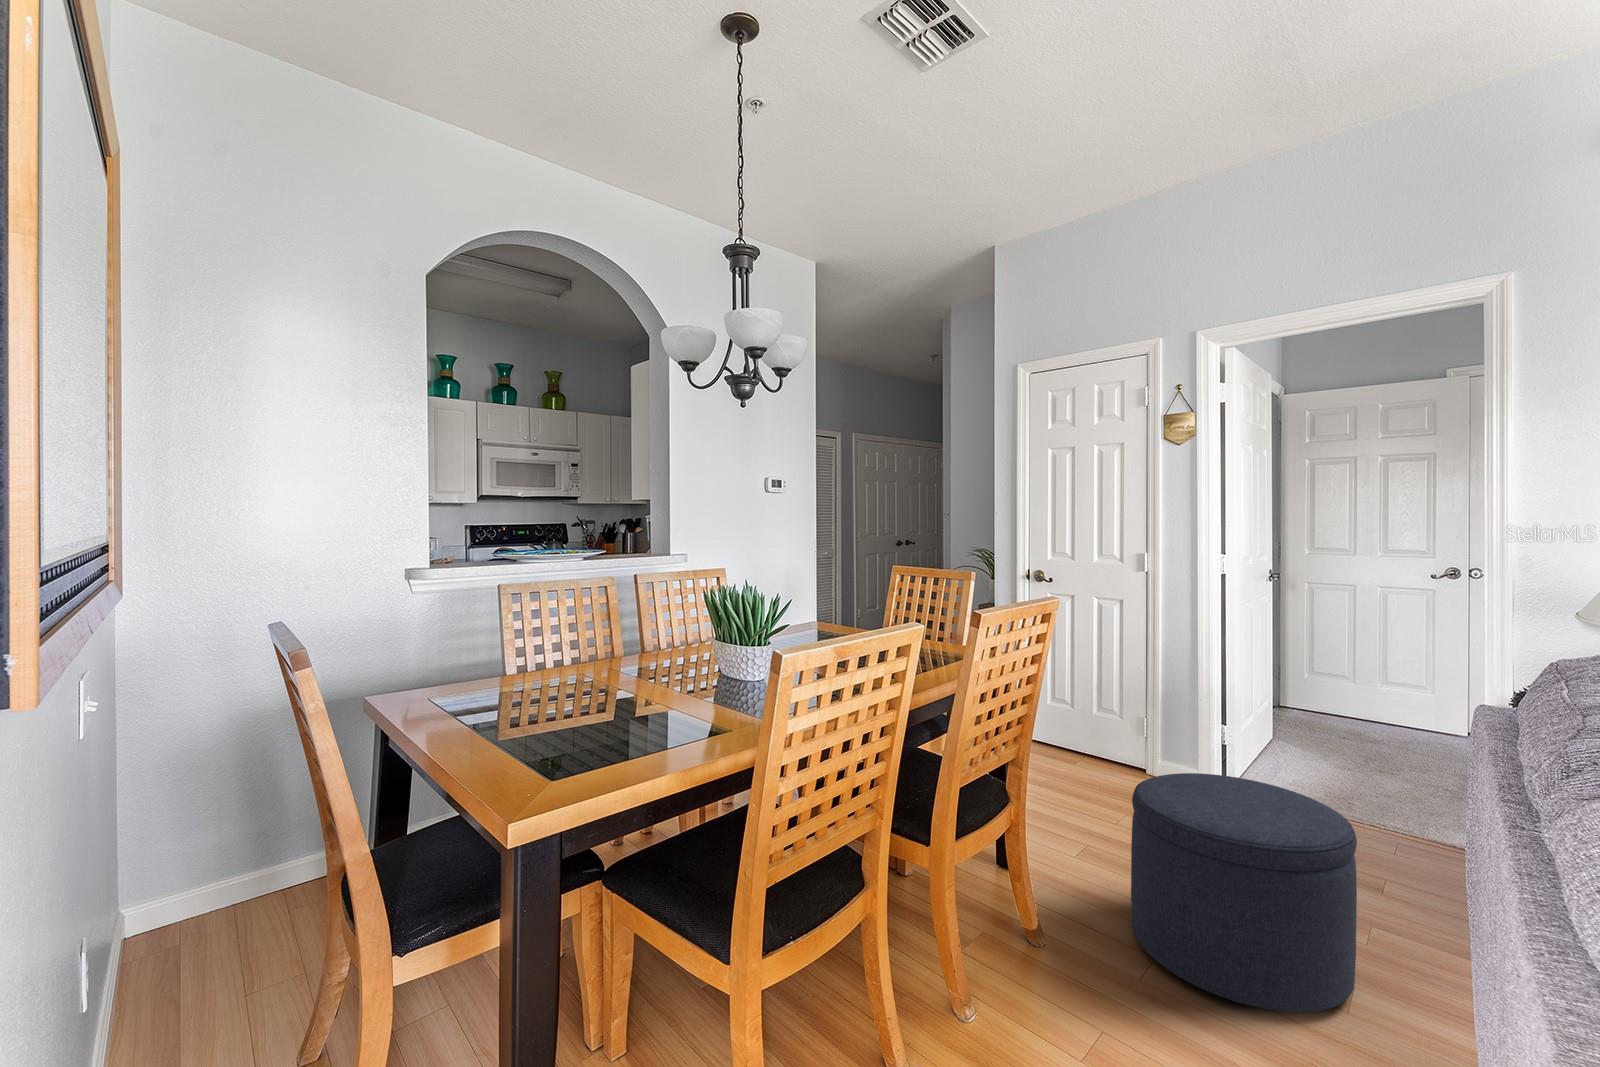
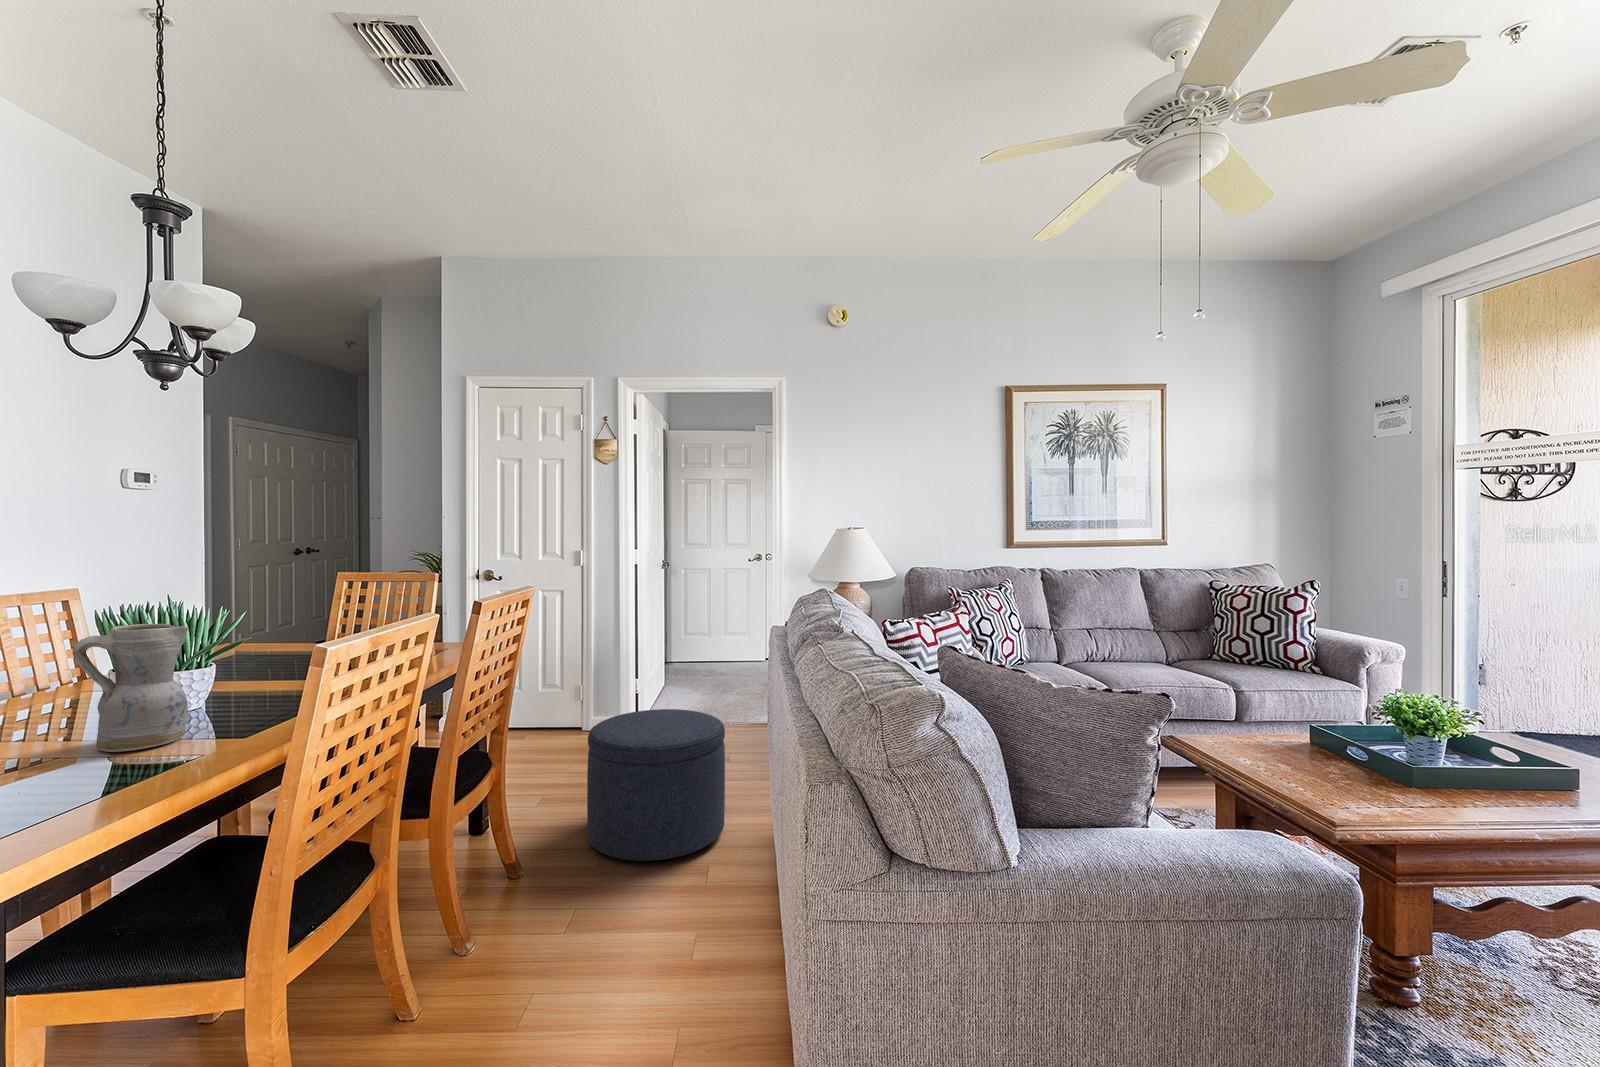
ceramic pitcher: none [661,609,731,718] -> present [73,624,188,752]

